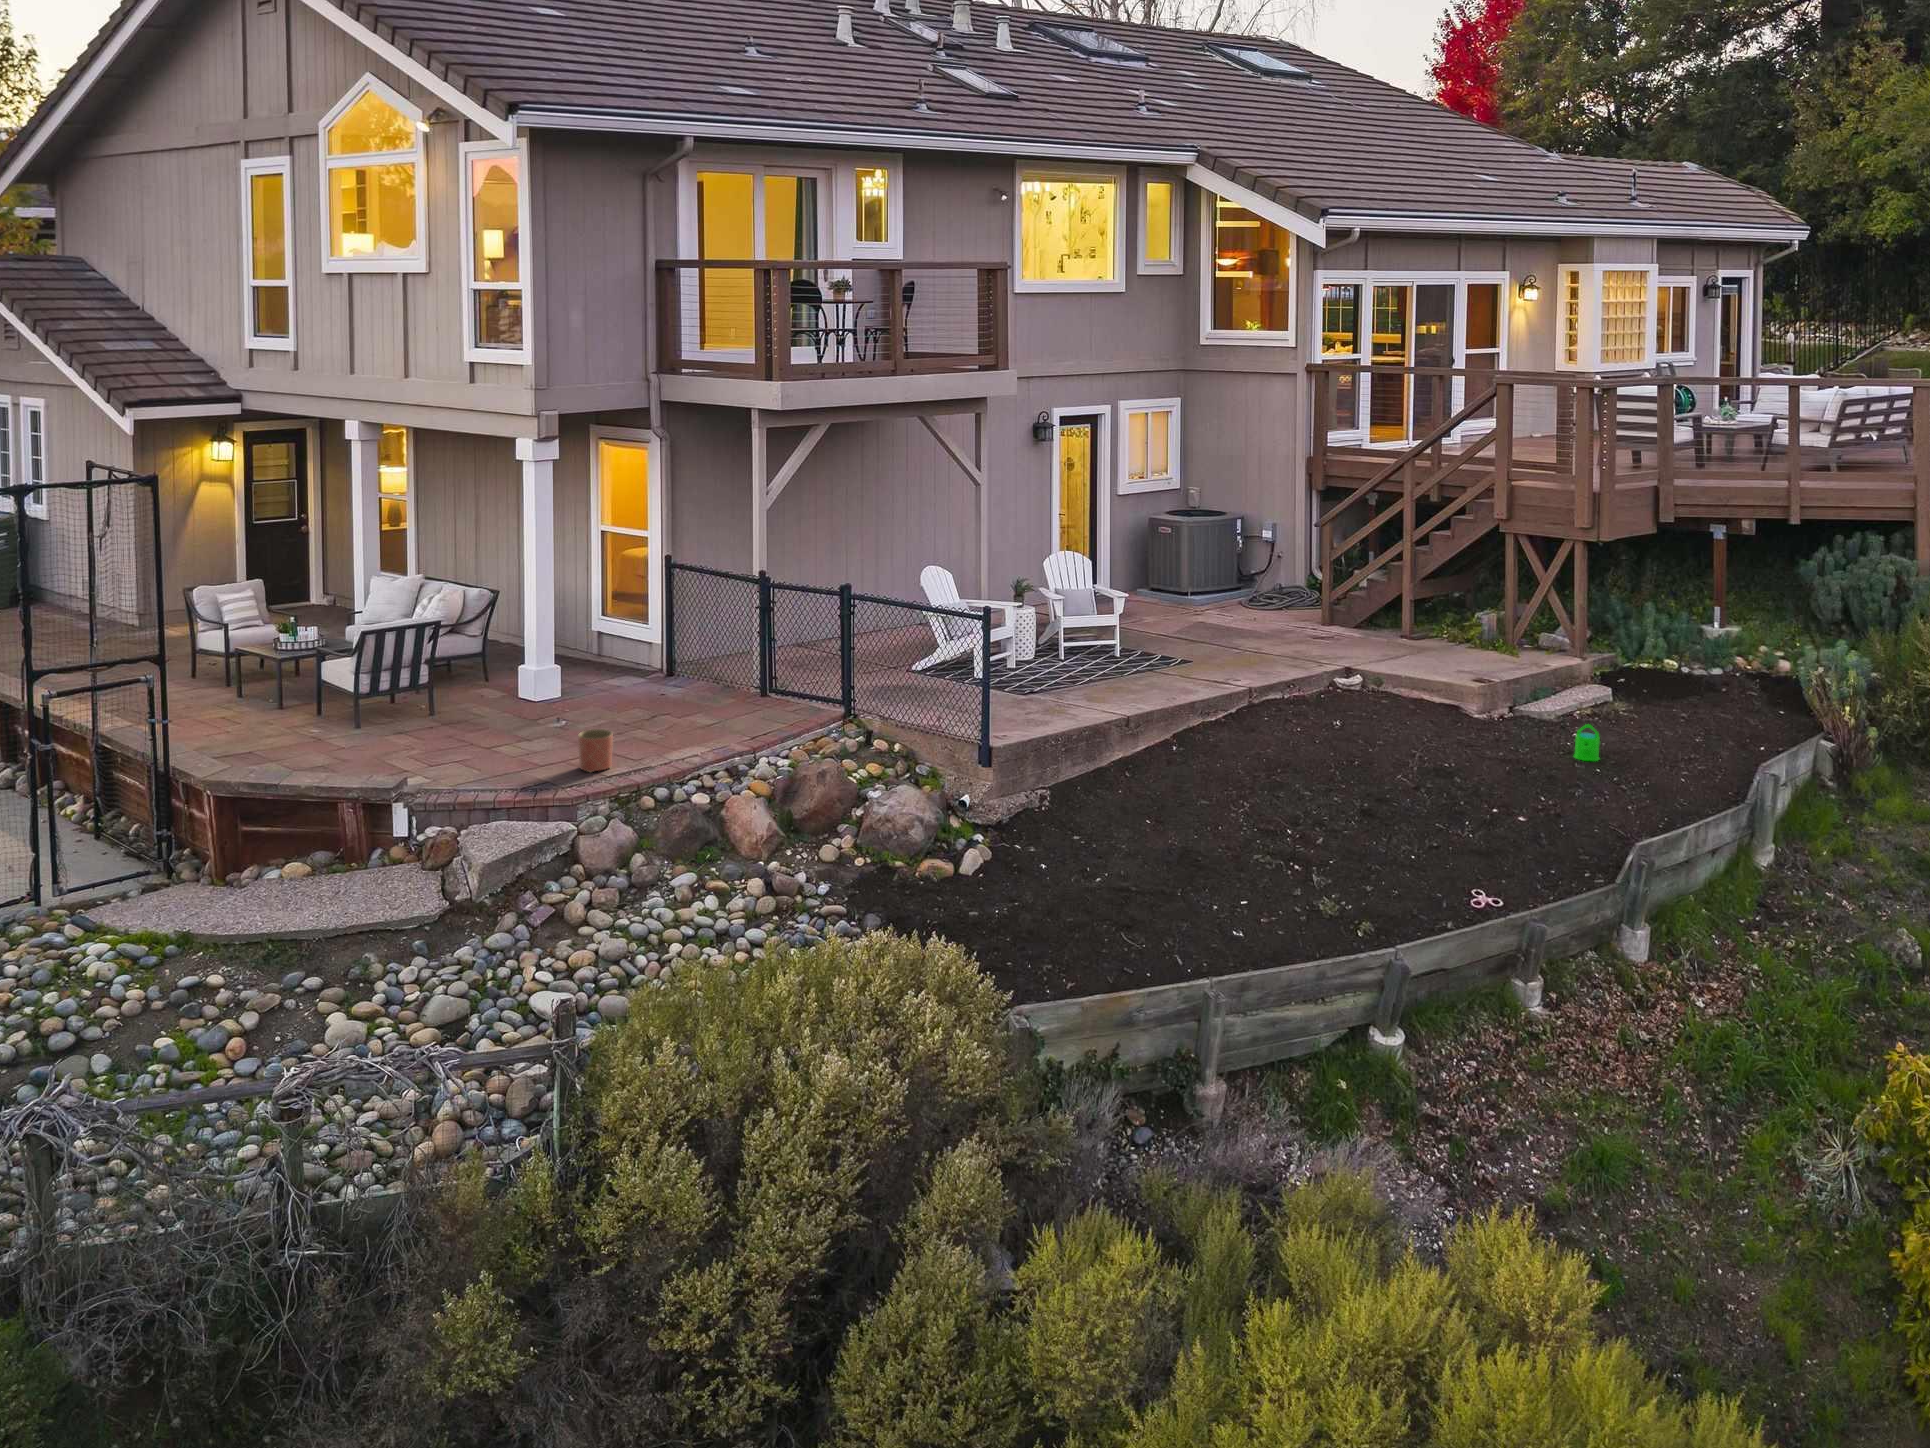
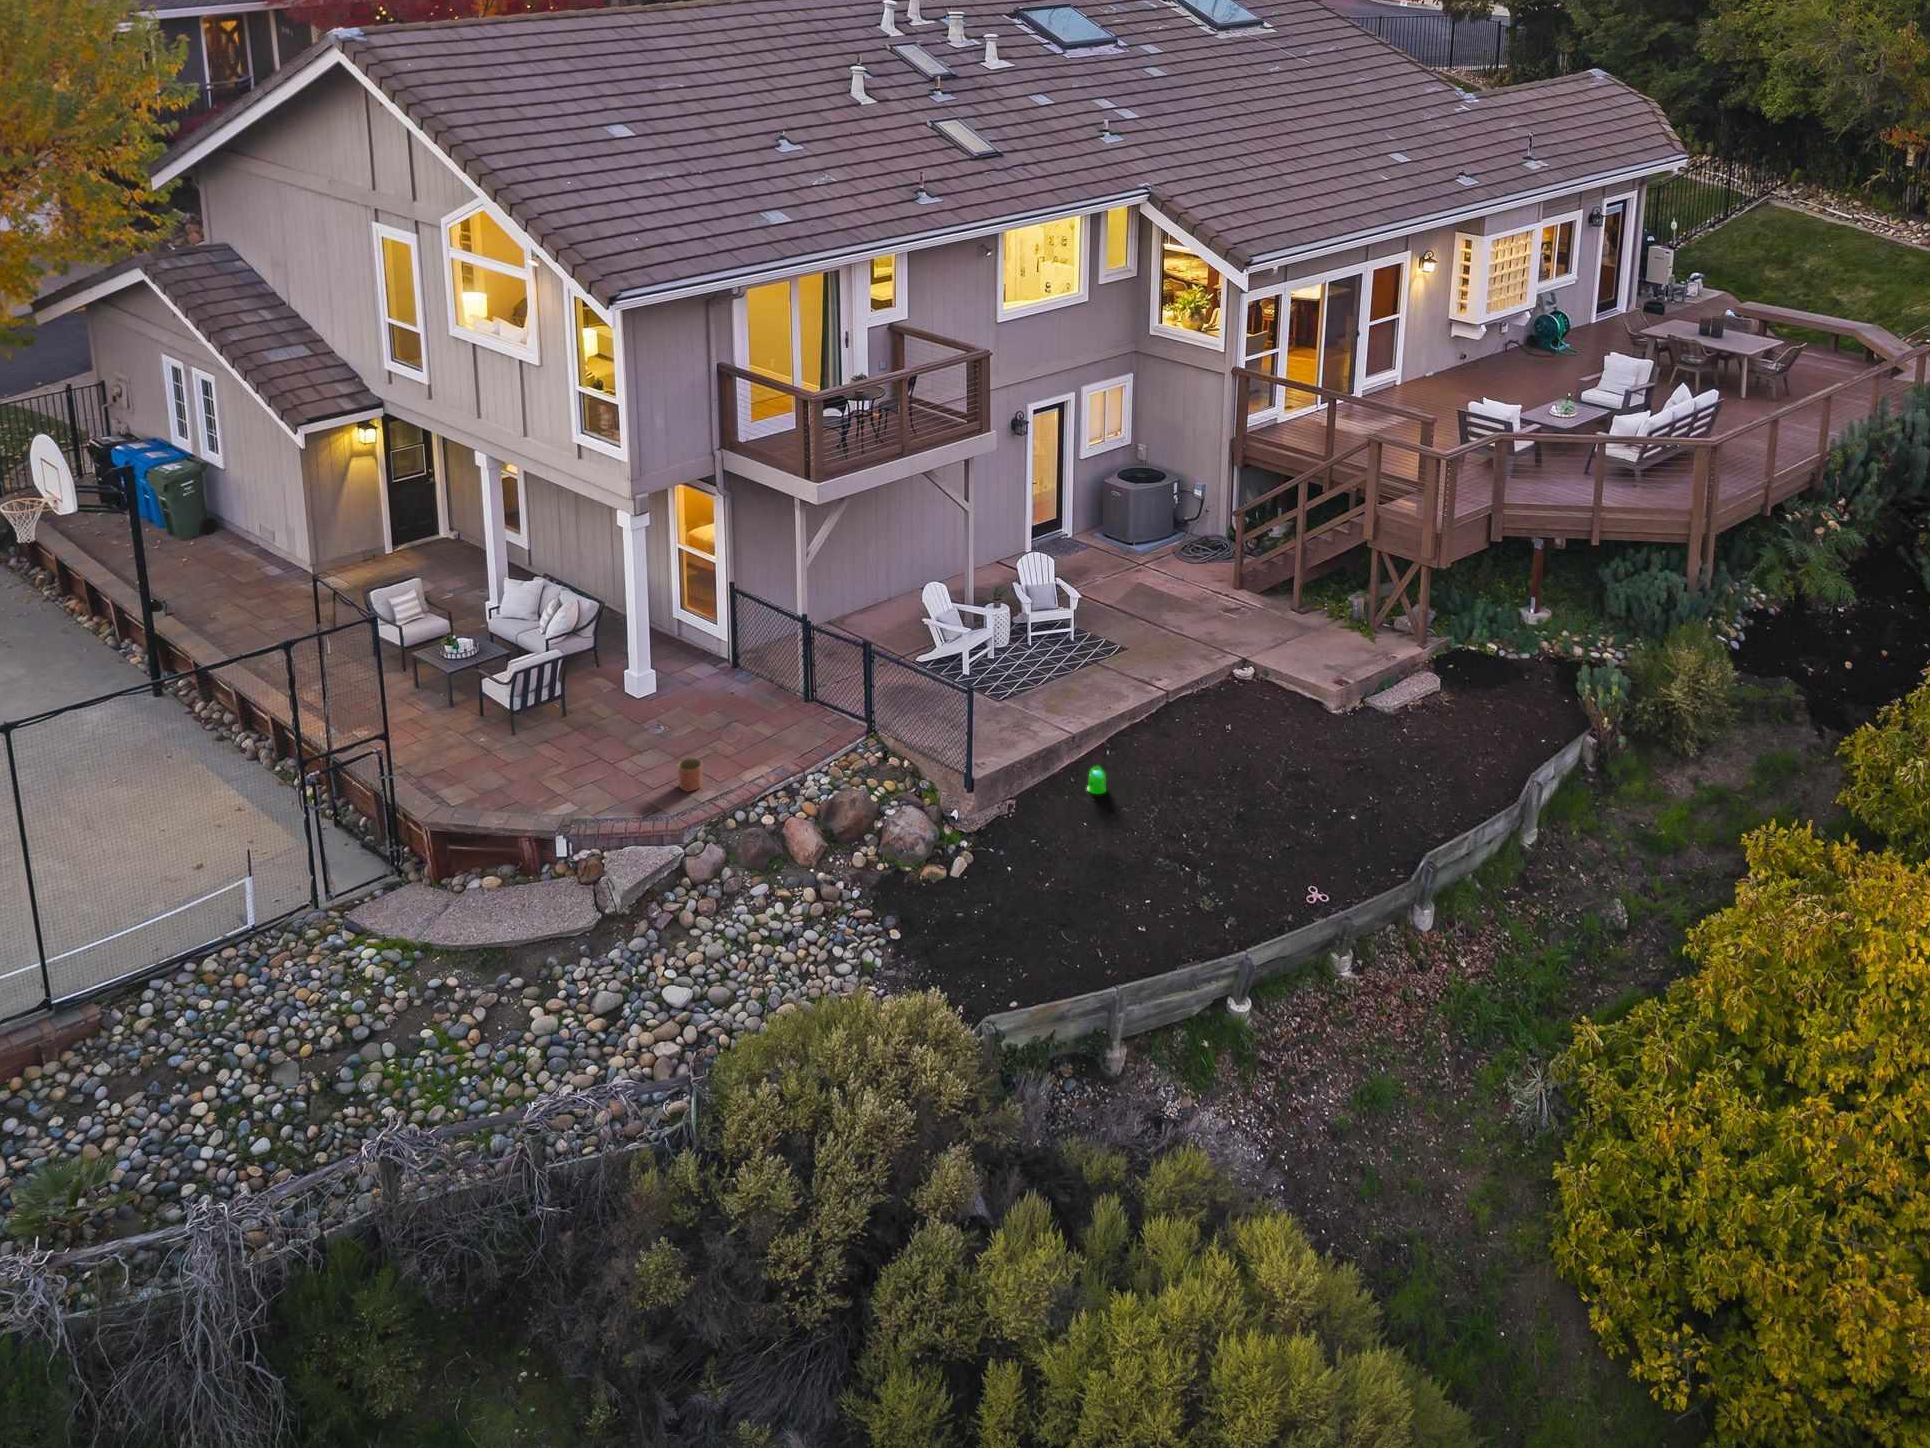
watering can: present [1574,724,1600,761] -> present [1087,766,1106,794]

